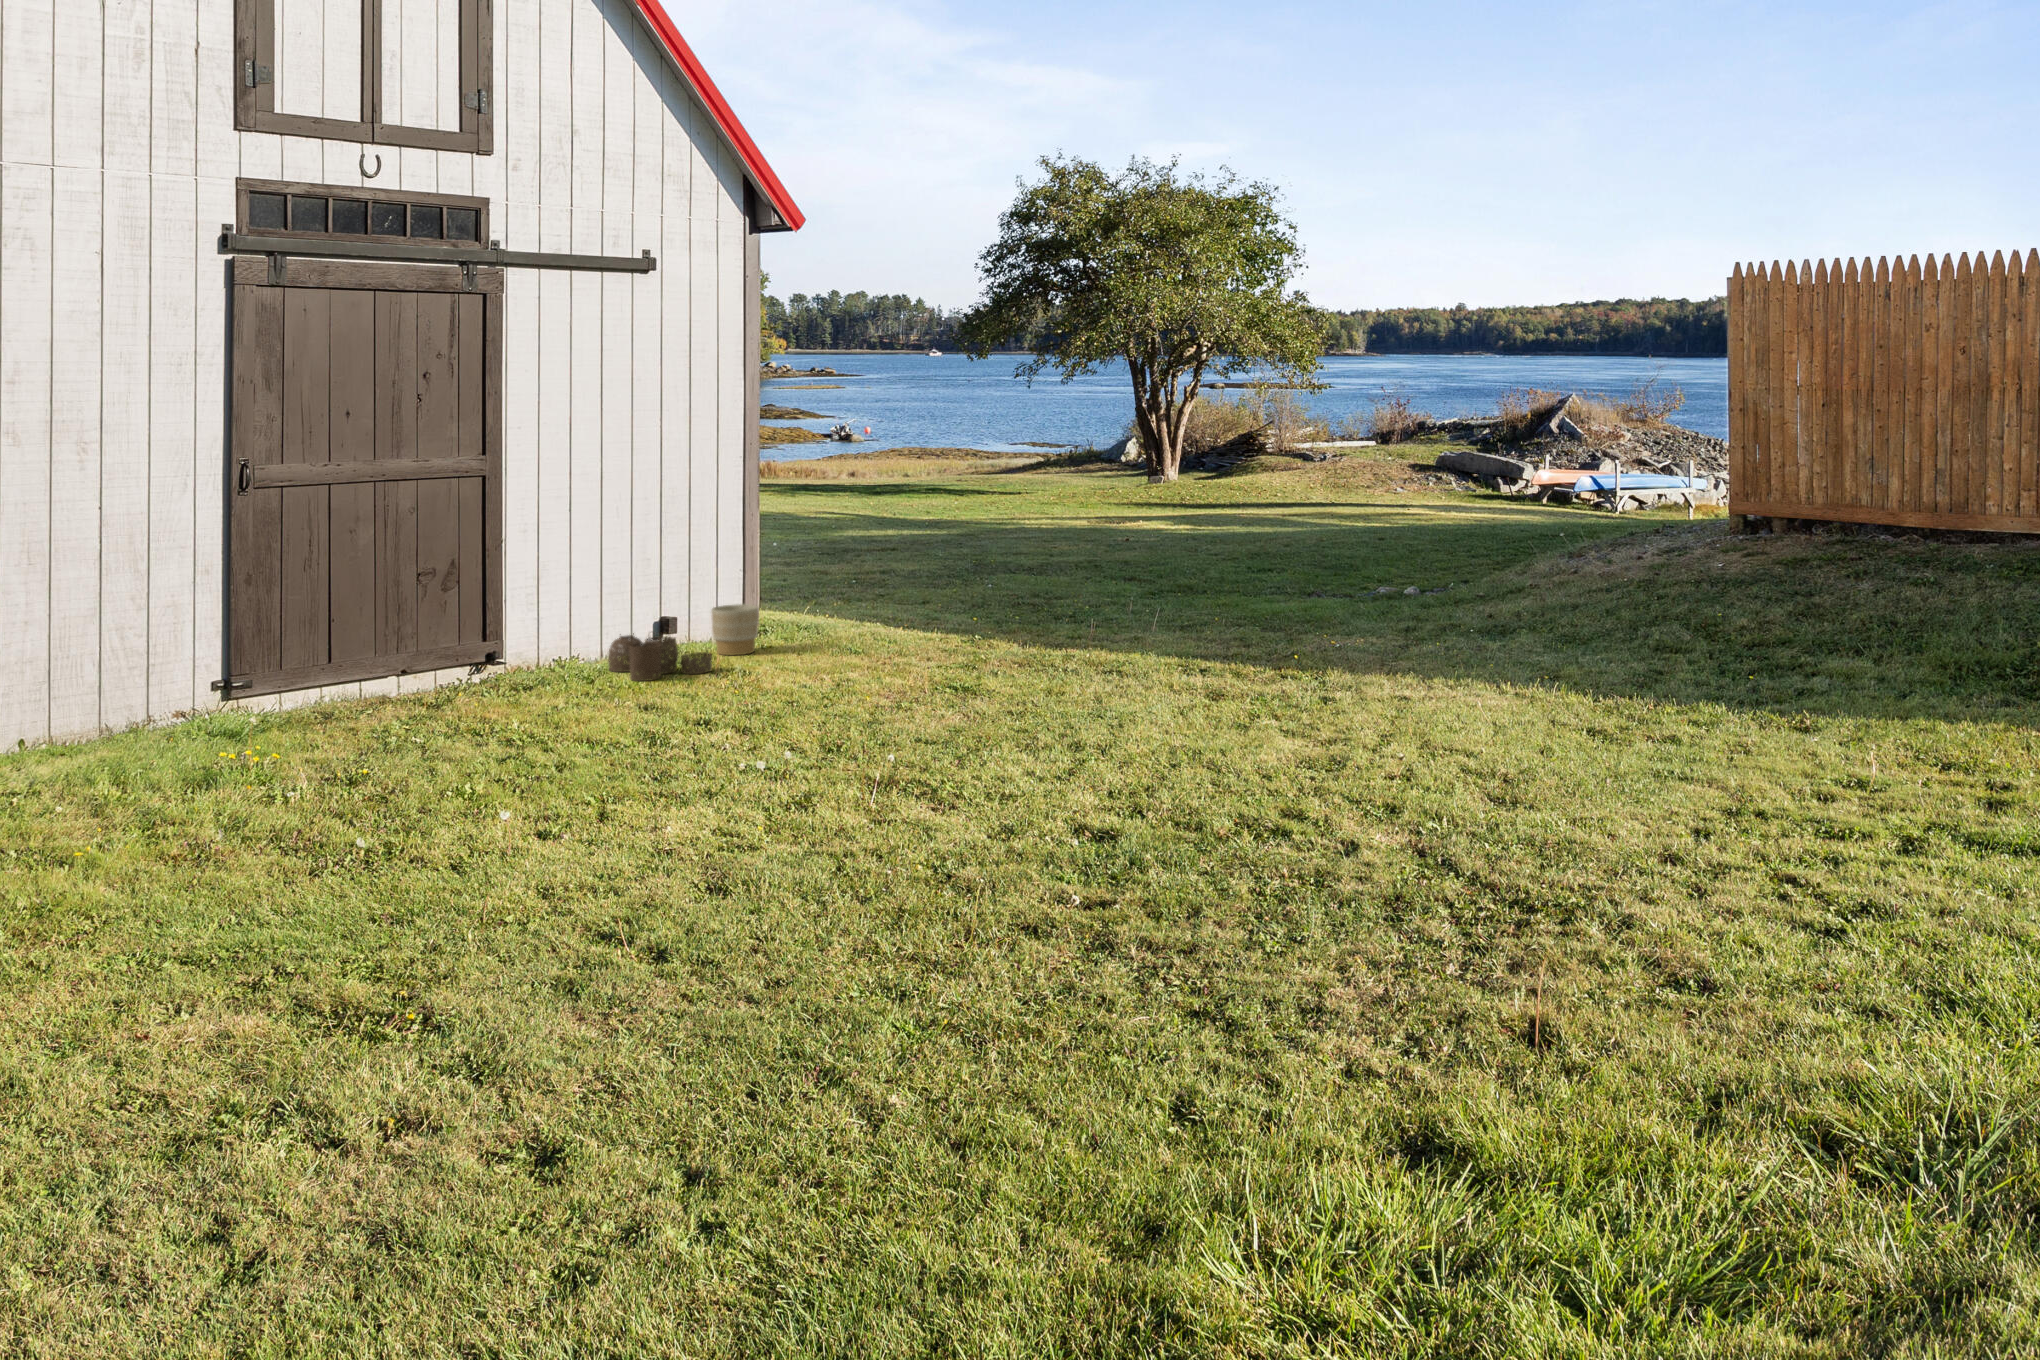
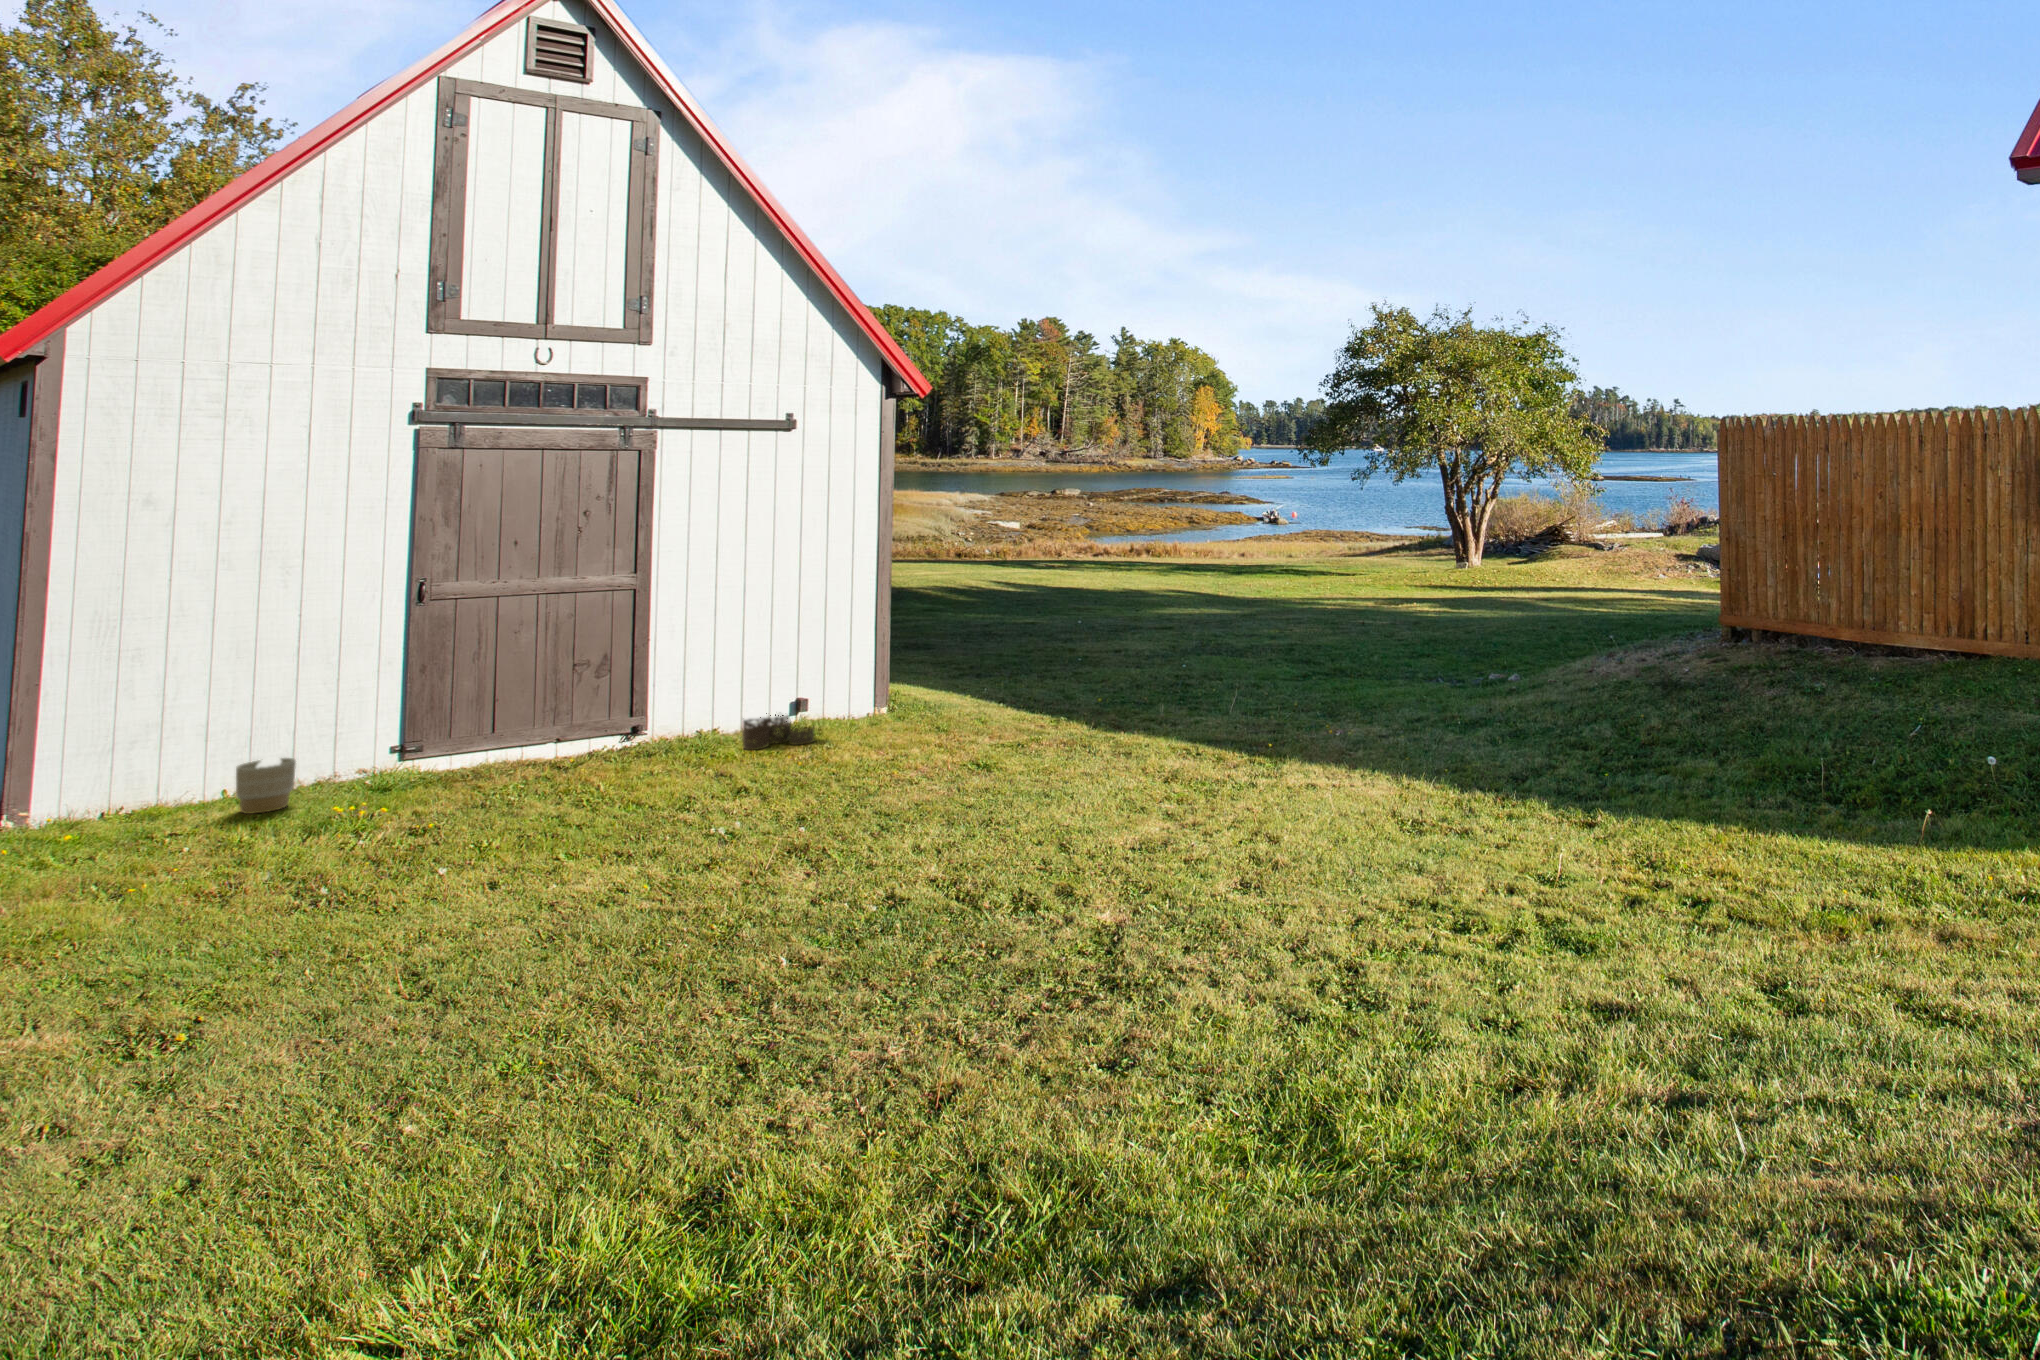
planter: present [711,604,759,655] -> present [236,758,296,814]

